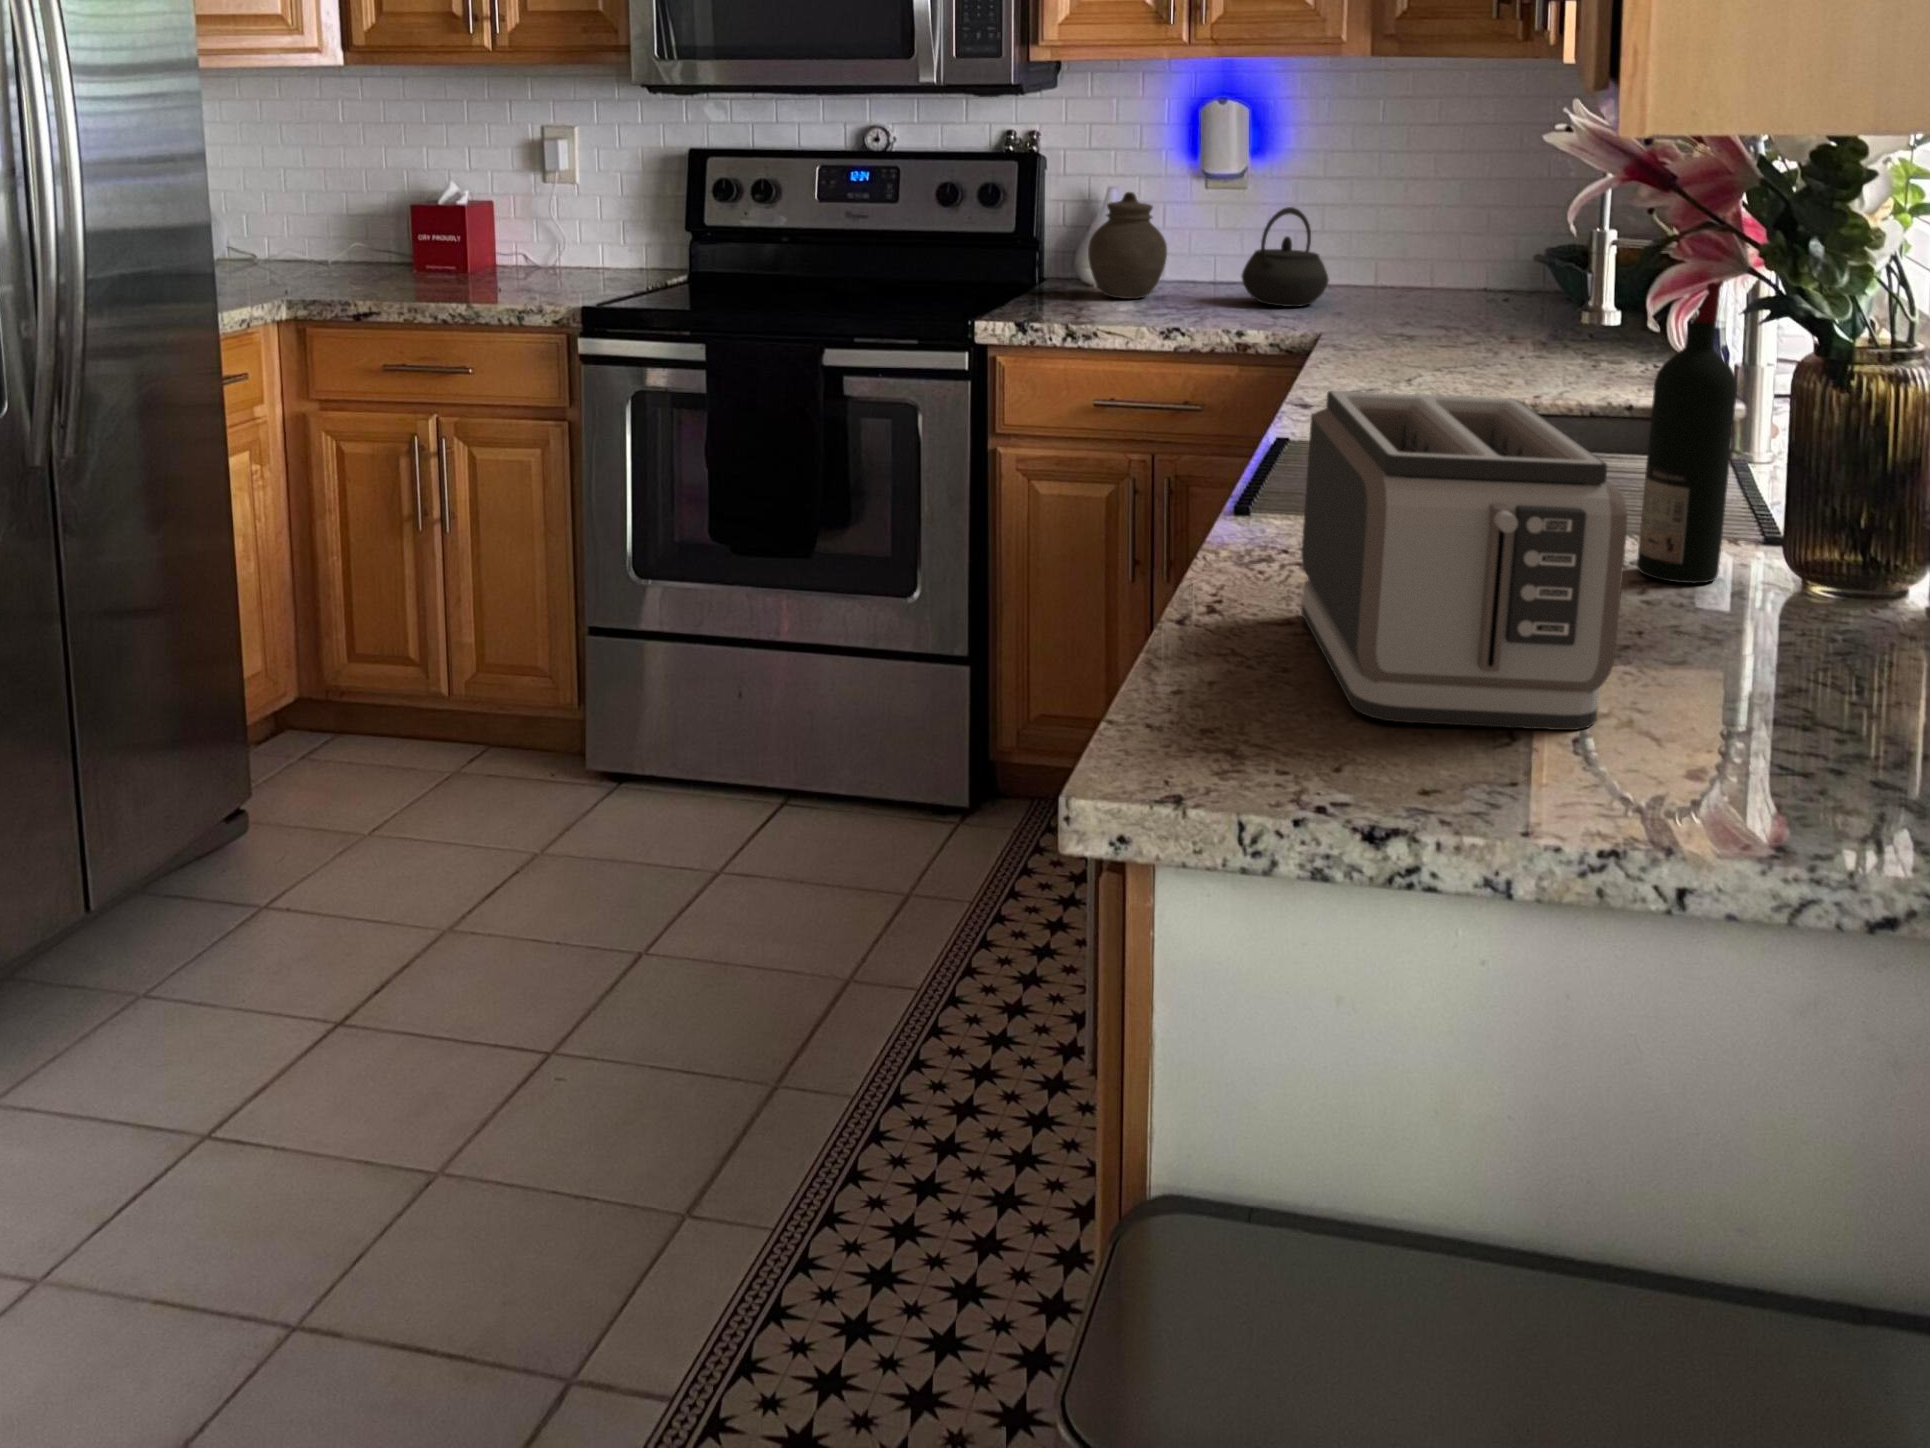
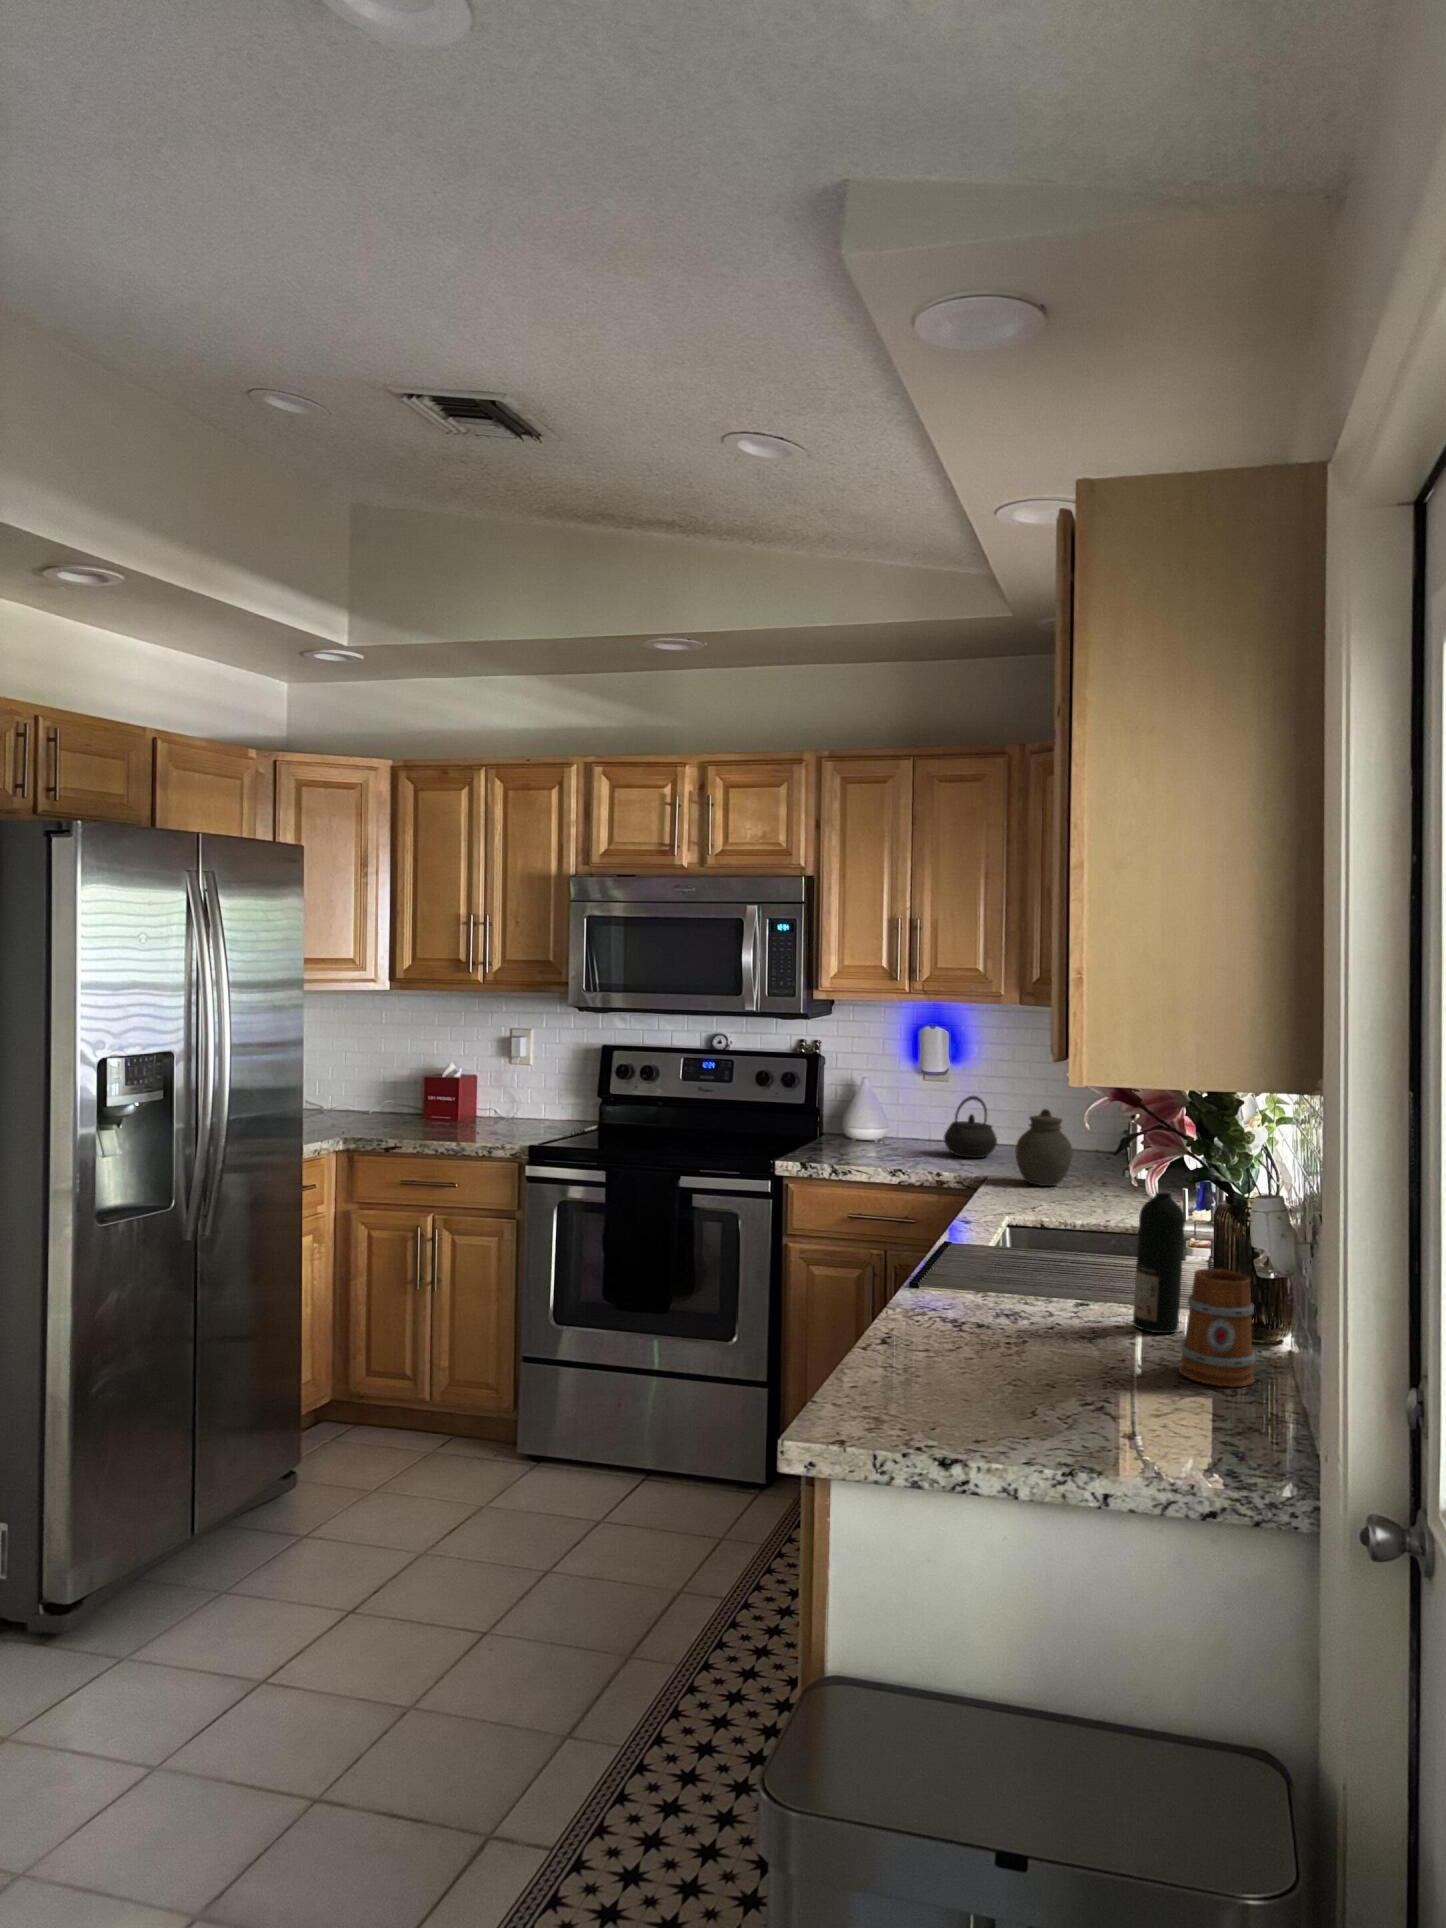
jar: present [1088,192,1167,299] -> present [1016,1109,1073,1186]
toaster: present [1301,391,1627,730] -> none [933,1216,1096,1412]
mug: none [1744,471,1891,677] -> present [1179,1269,1255,1386]

